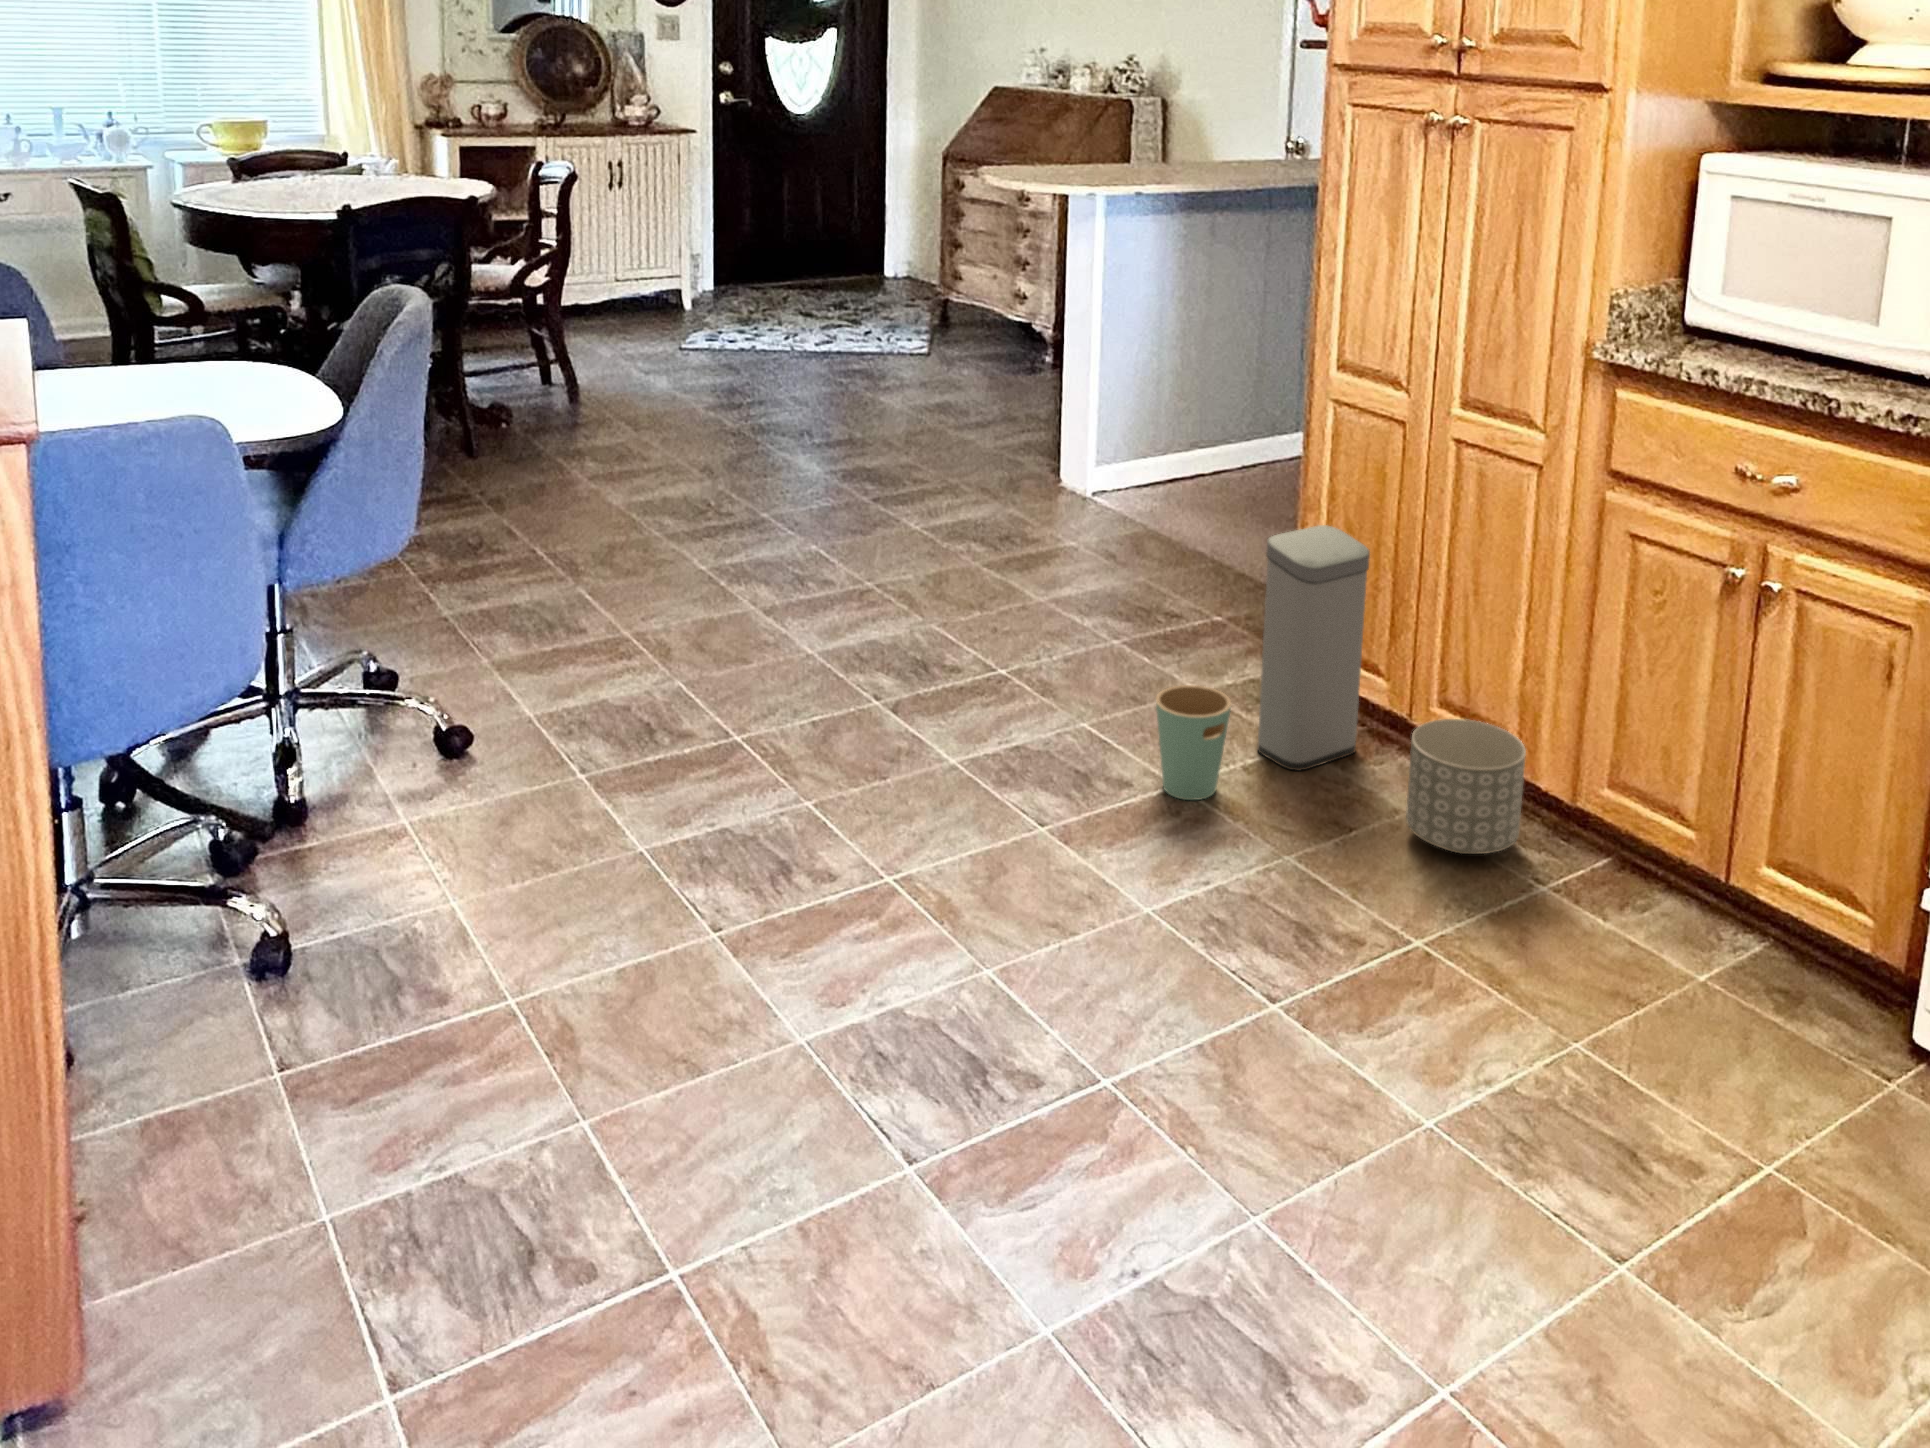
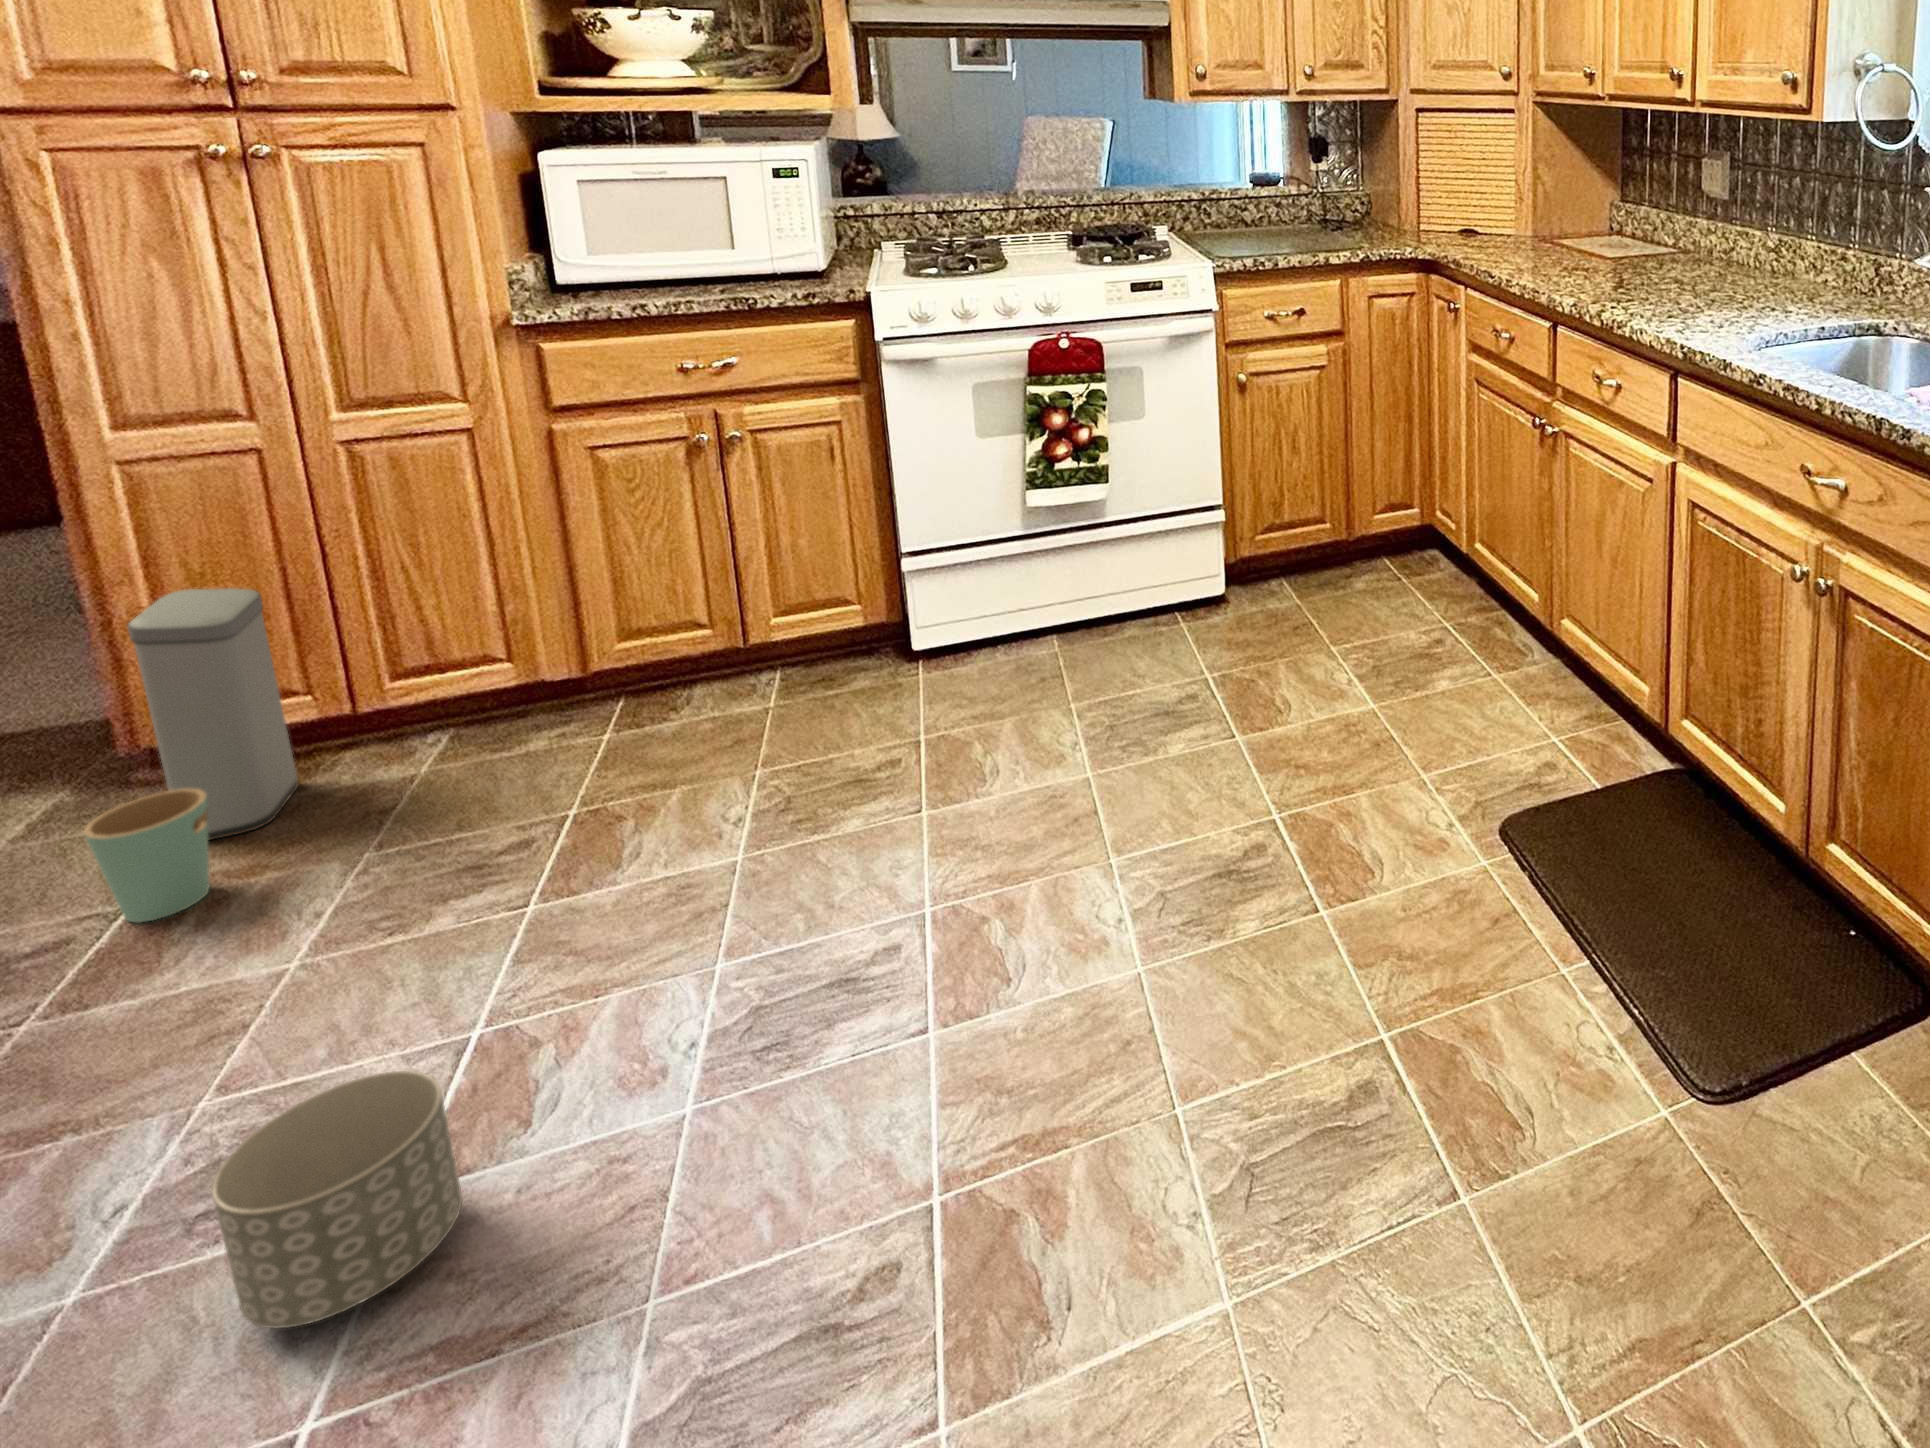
planter: present [1406,719,1526,854] -> present [212,1071,462,1328]

